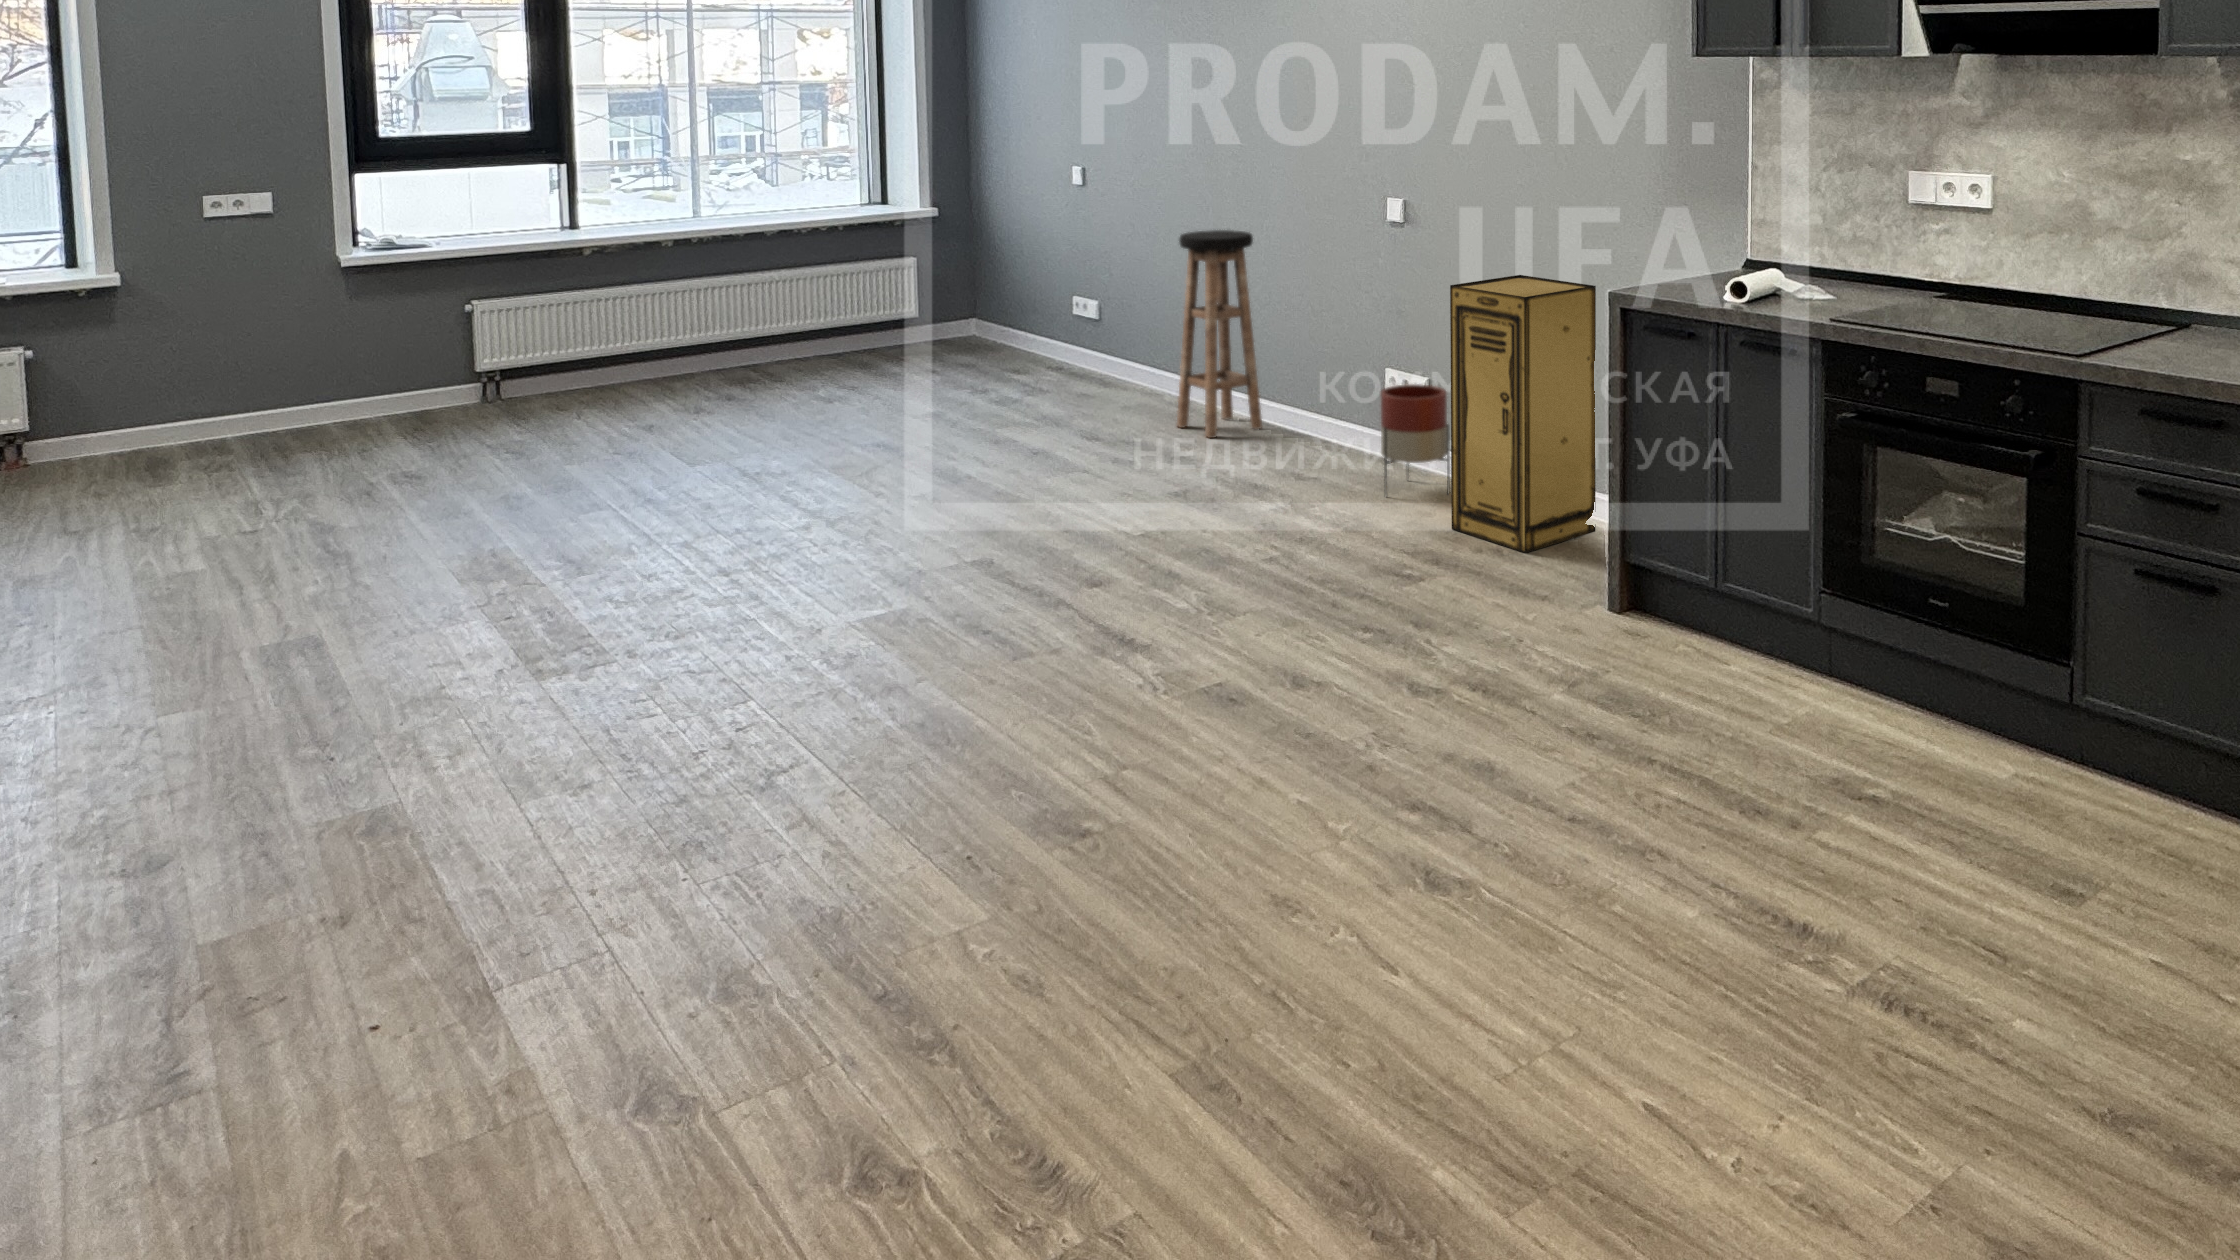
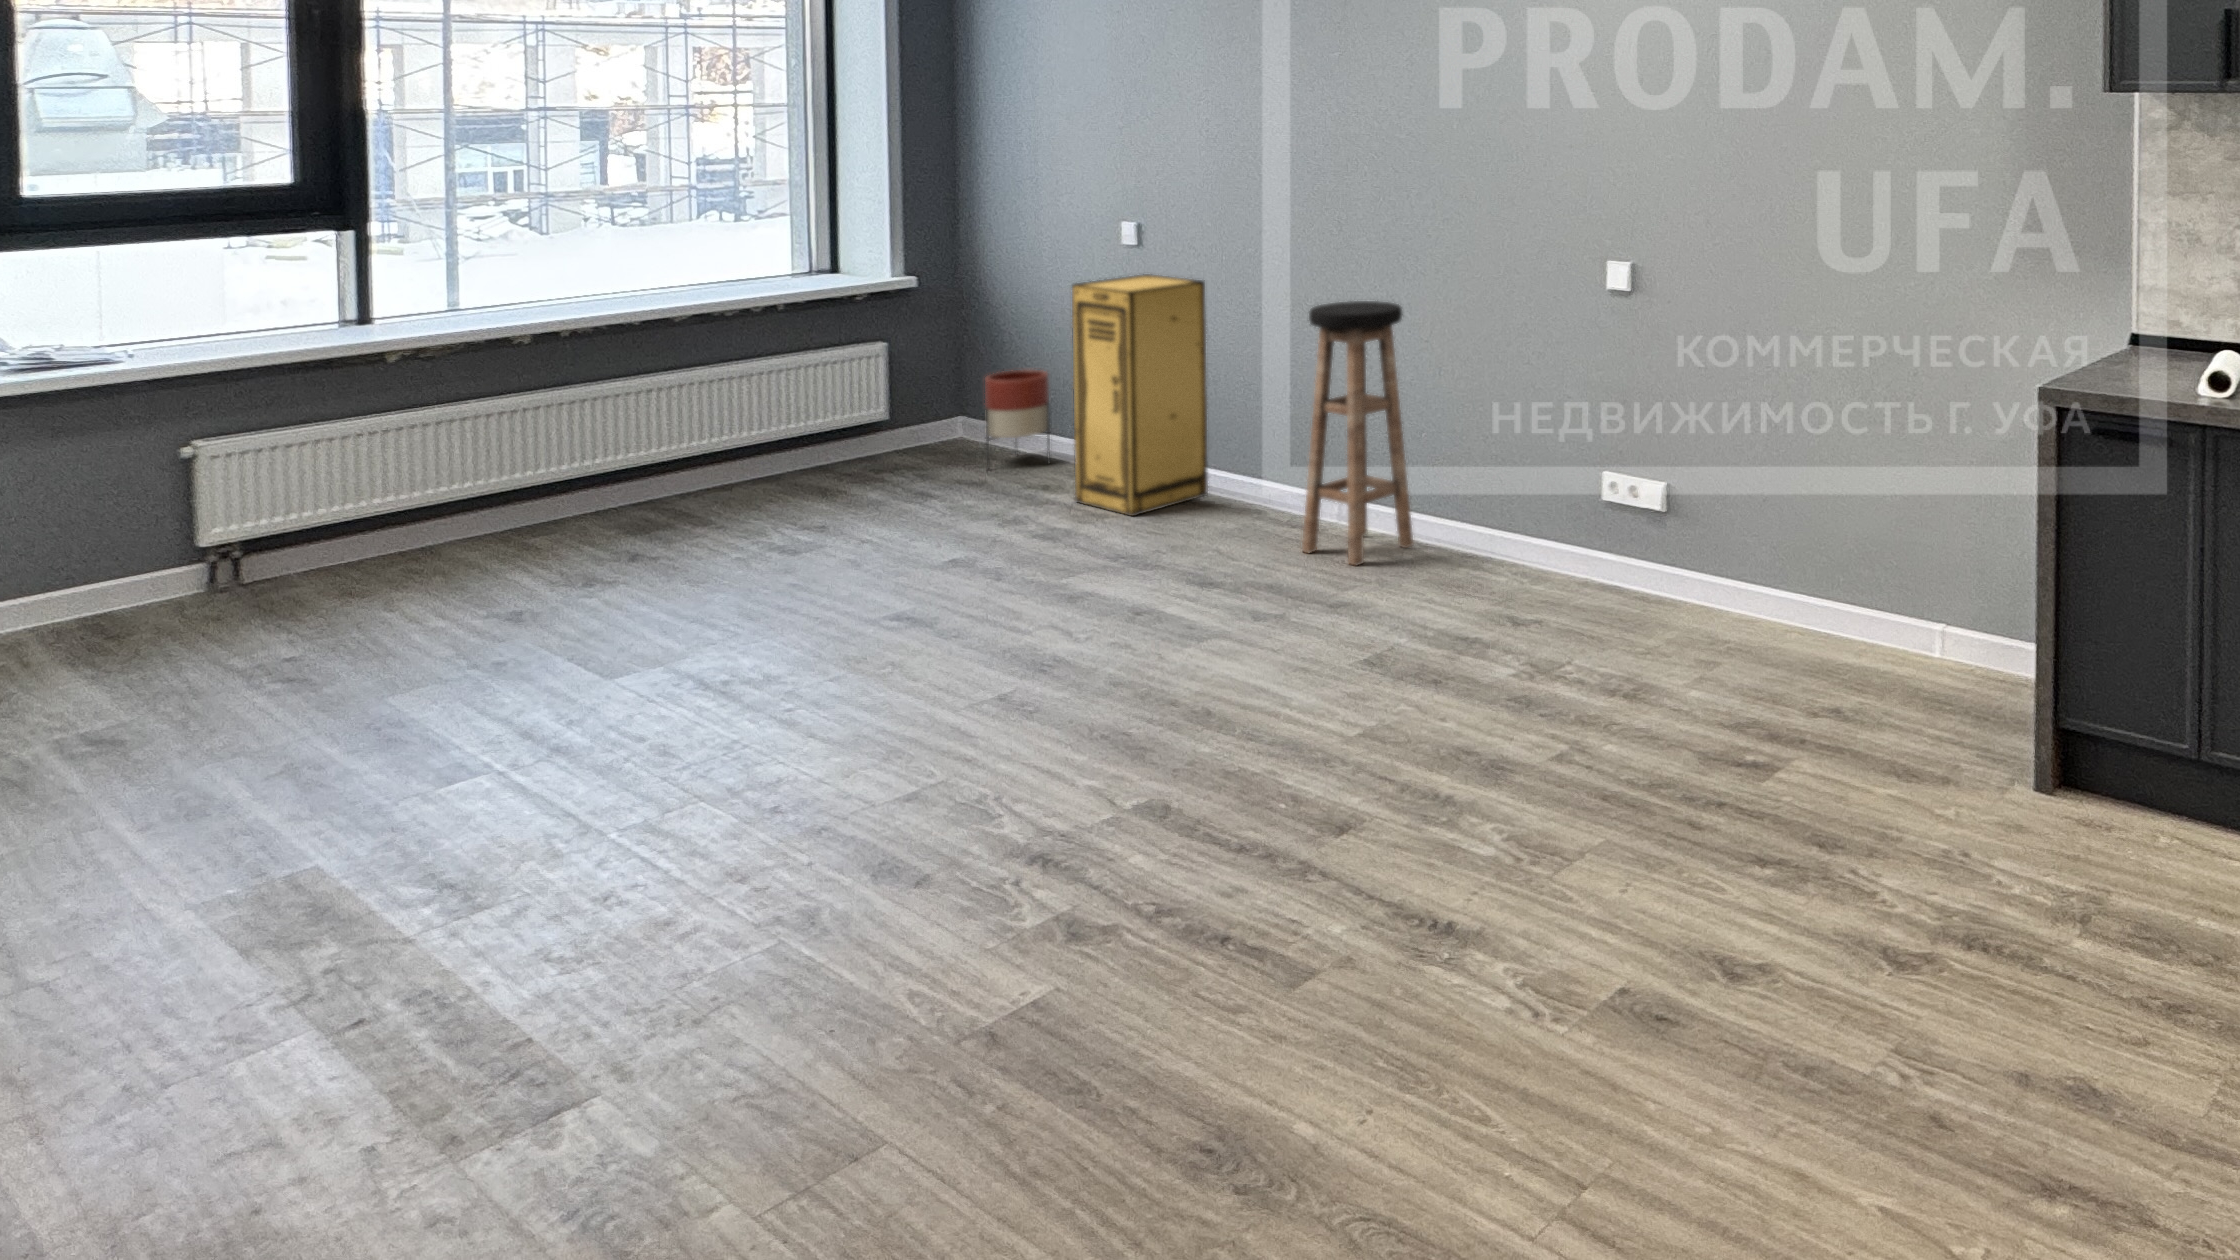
storage cabinet: present [1450,275,1596,553] -> present [1072,274,1208,516]
planter: present [1381,384,1450,495] -> present [985,370,1050,453]

